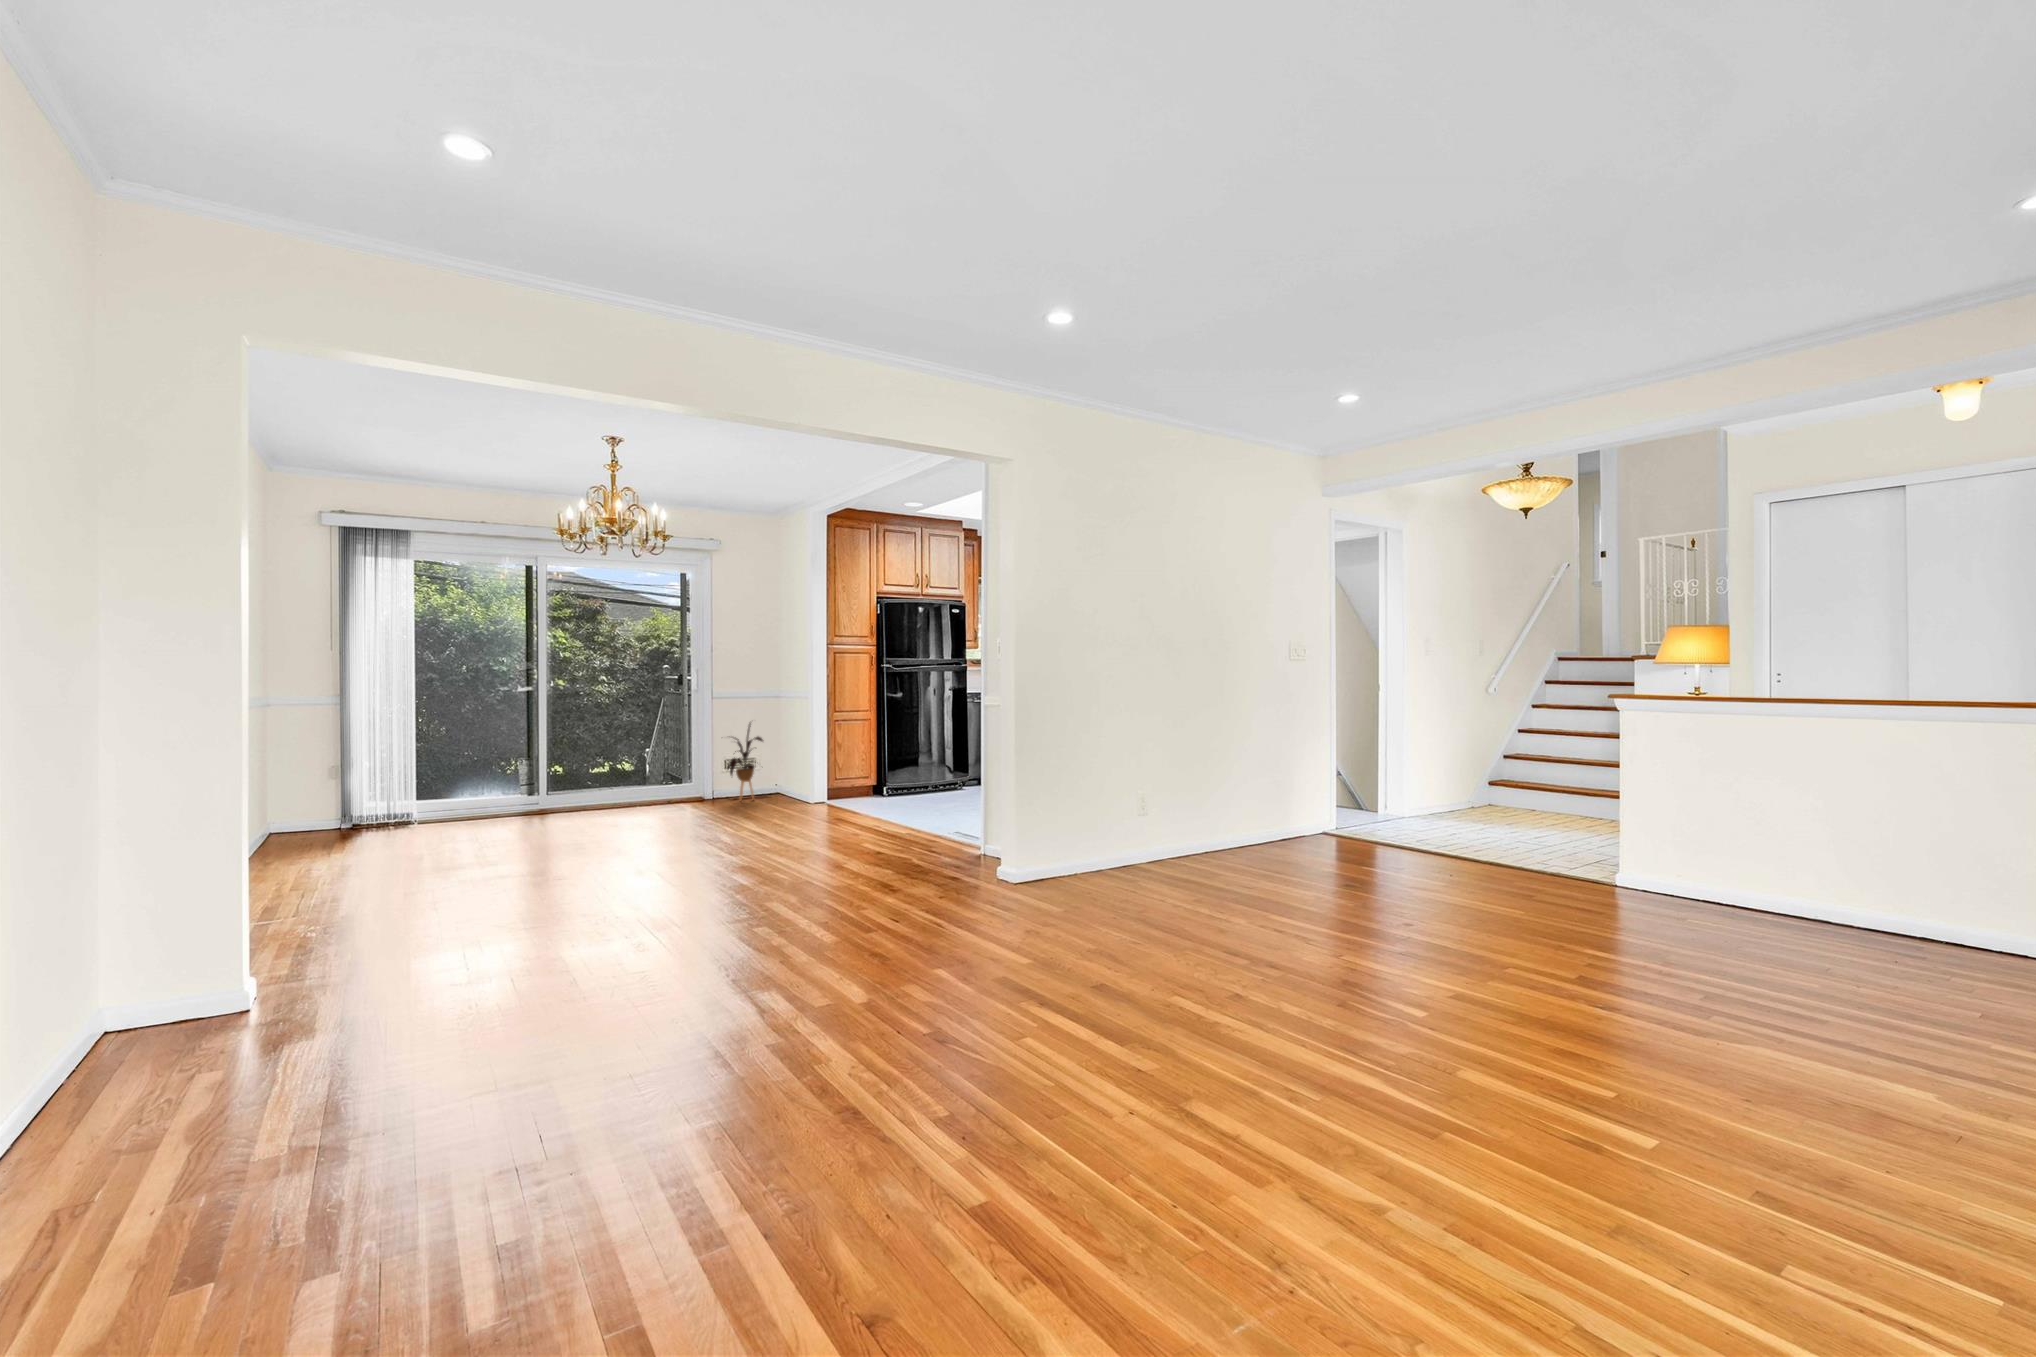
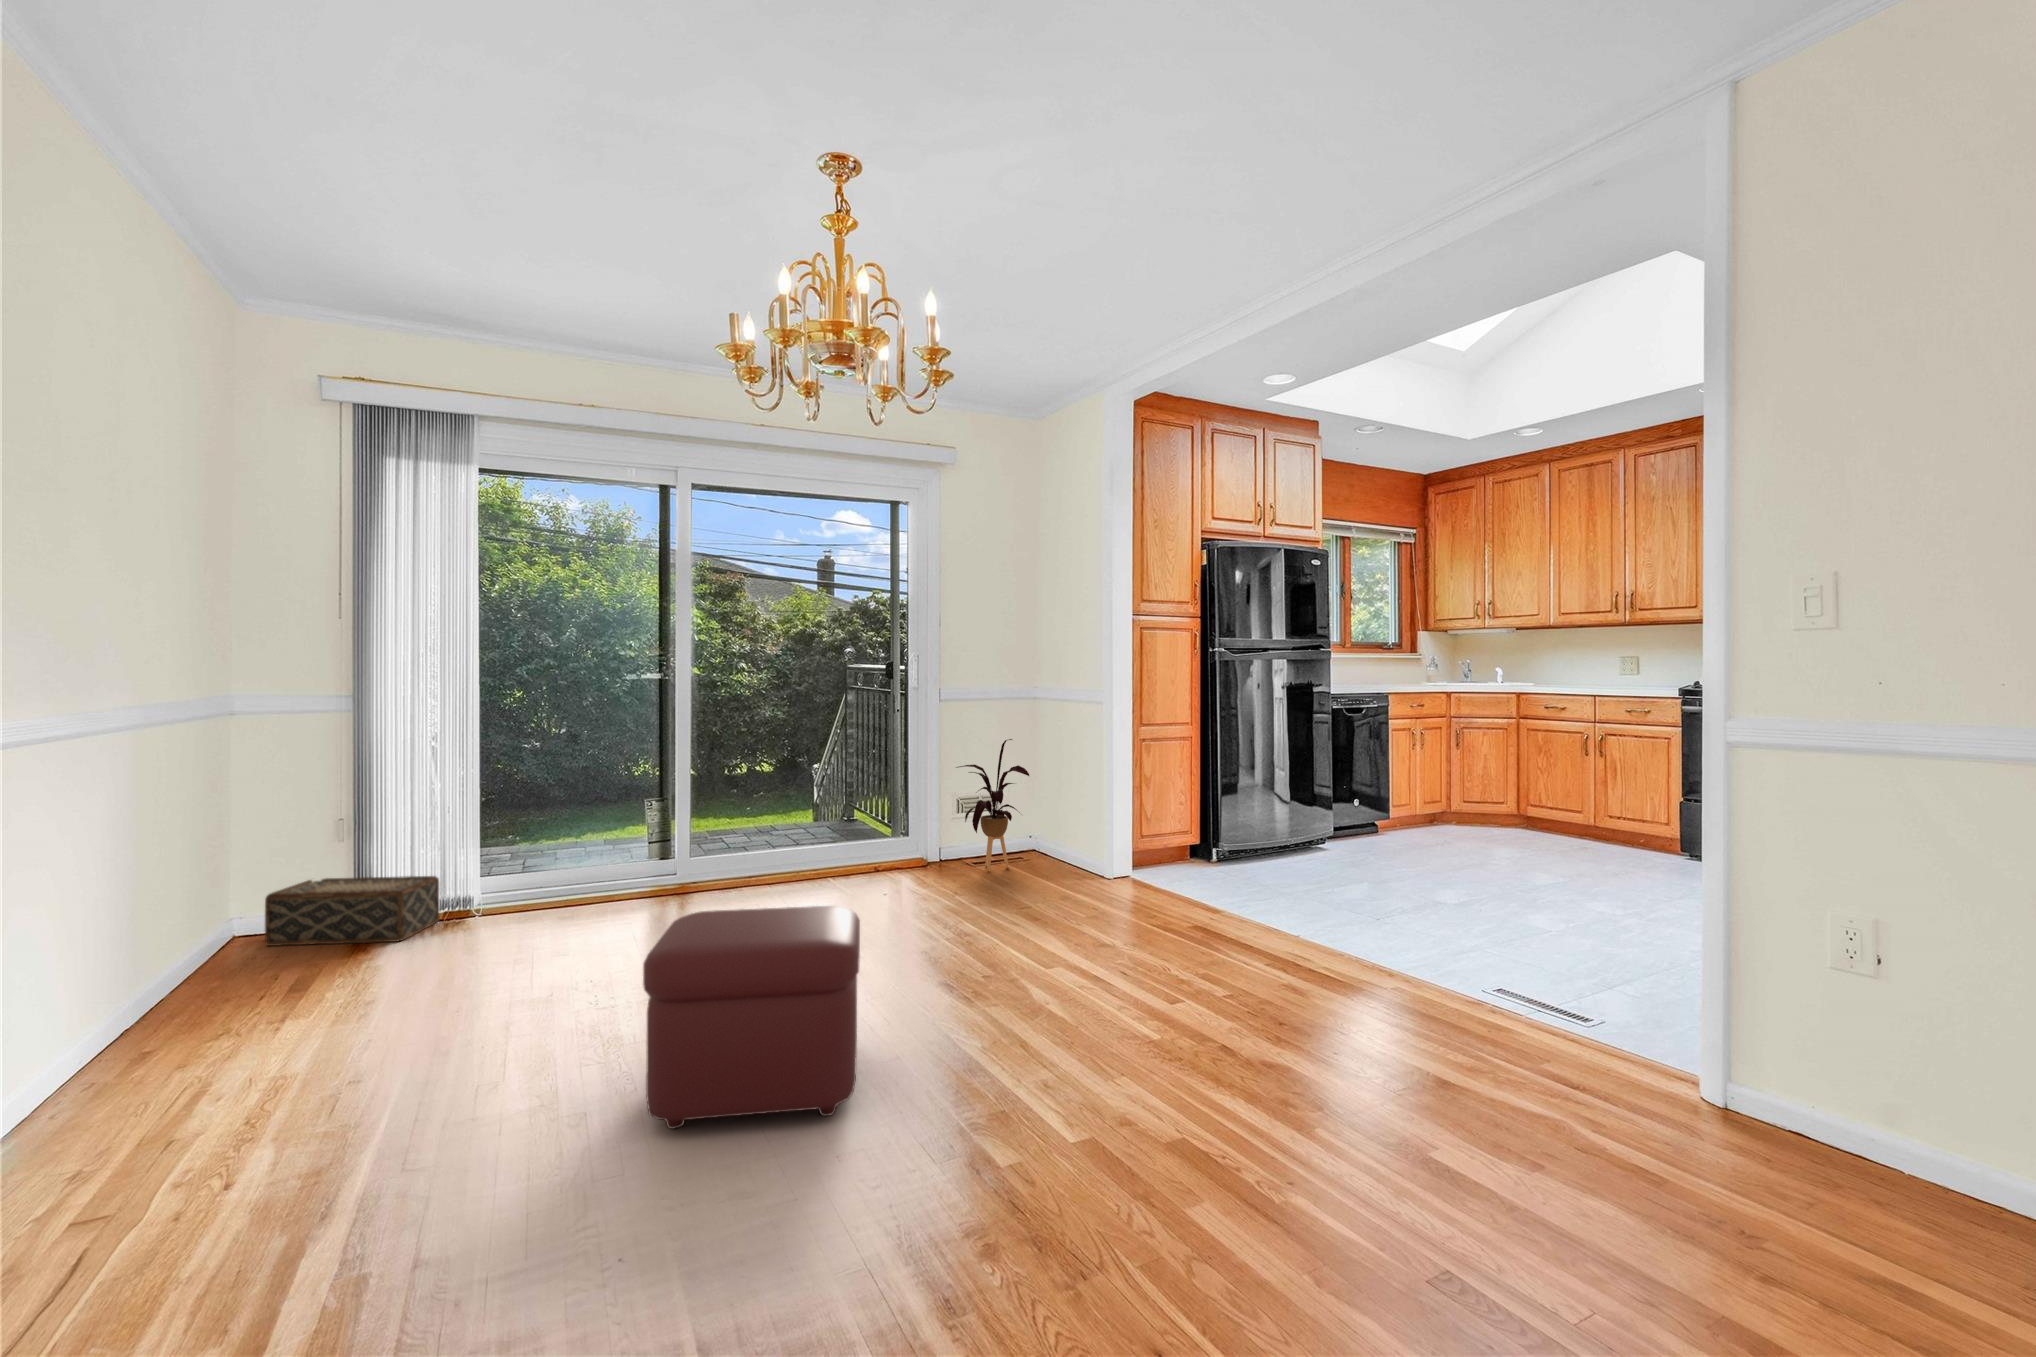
ottoman: none [524,788,626,871] -> present [643,906,860,1129]
woven basket: none [294,800,393,836] -> present [265,876,439,946]

